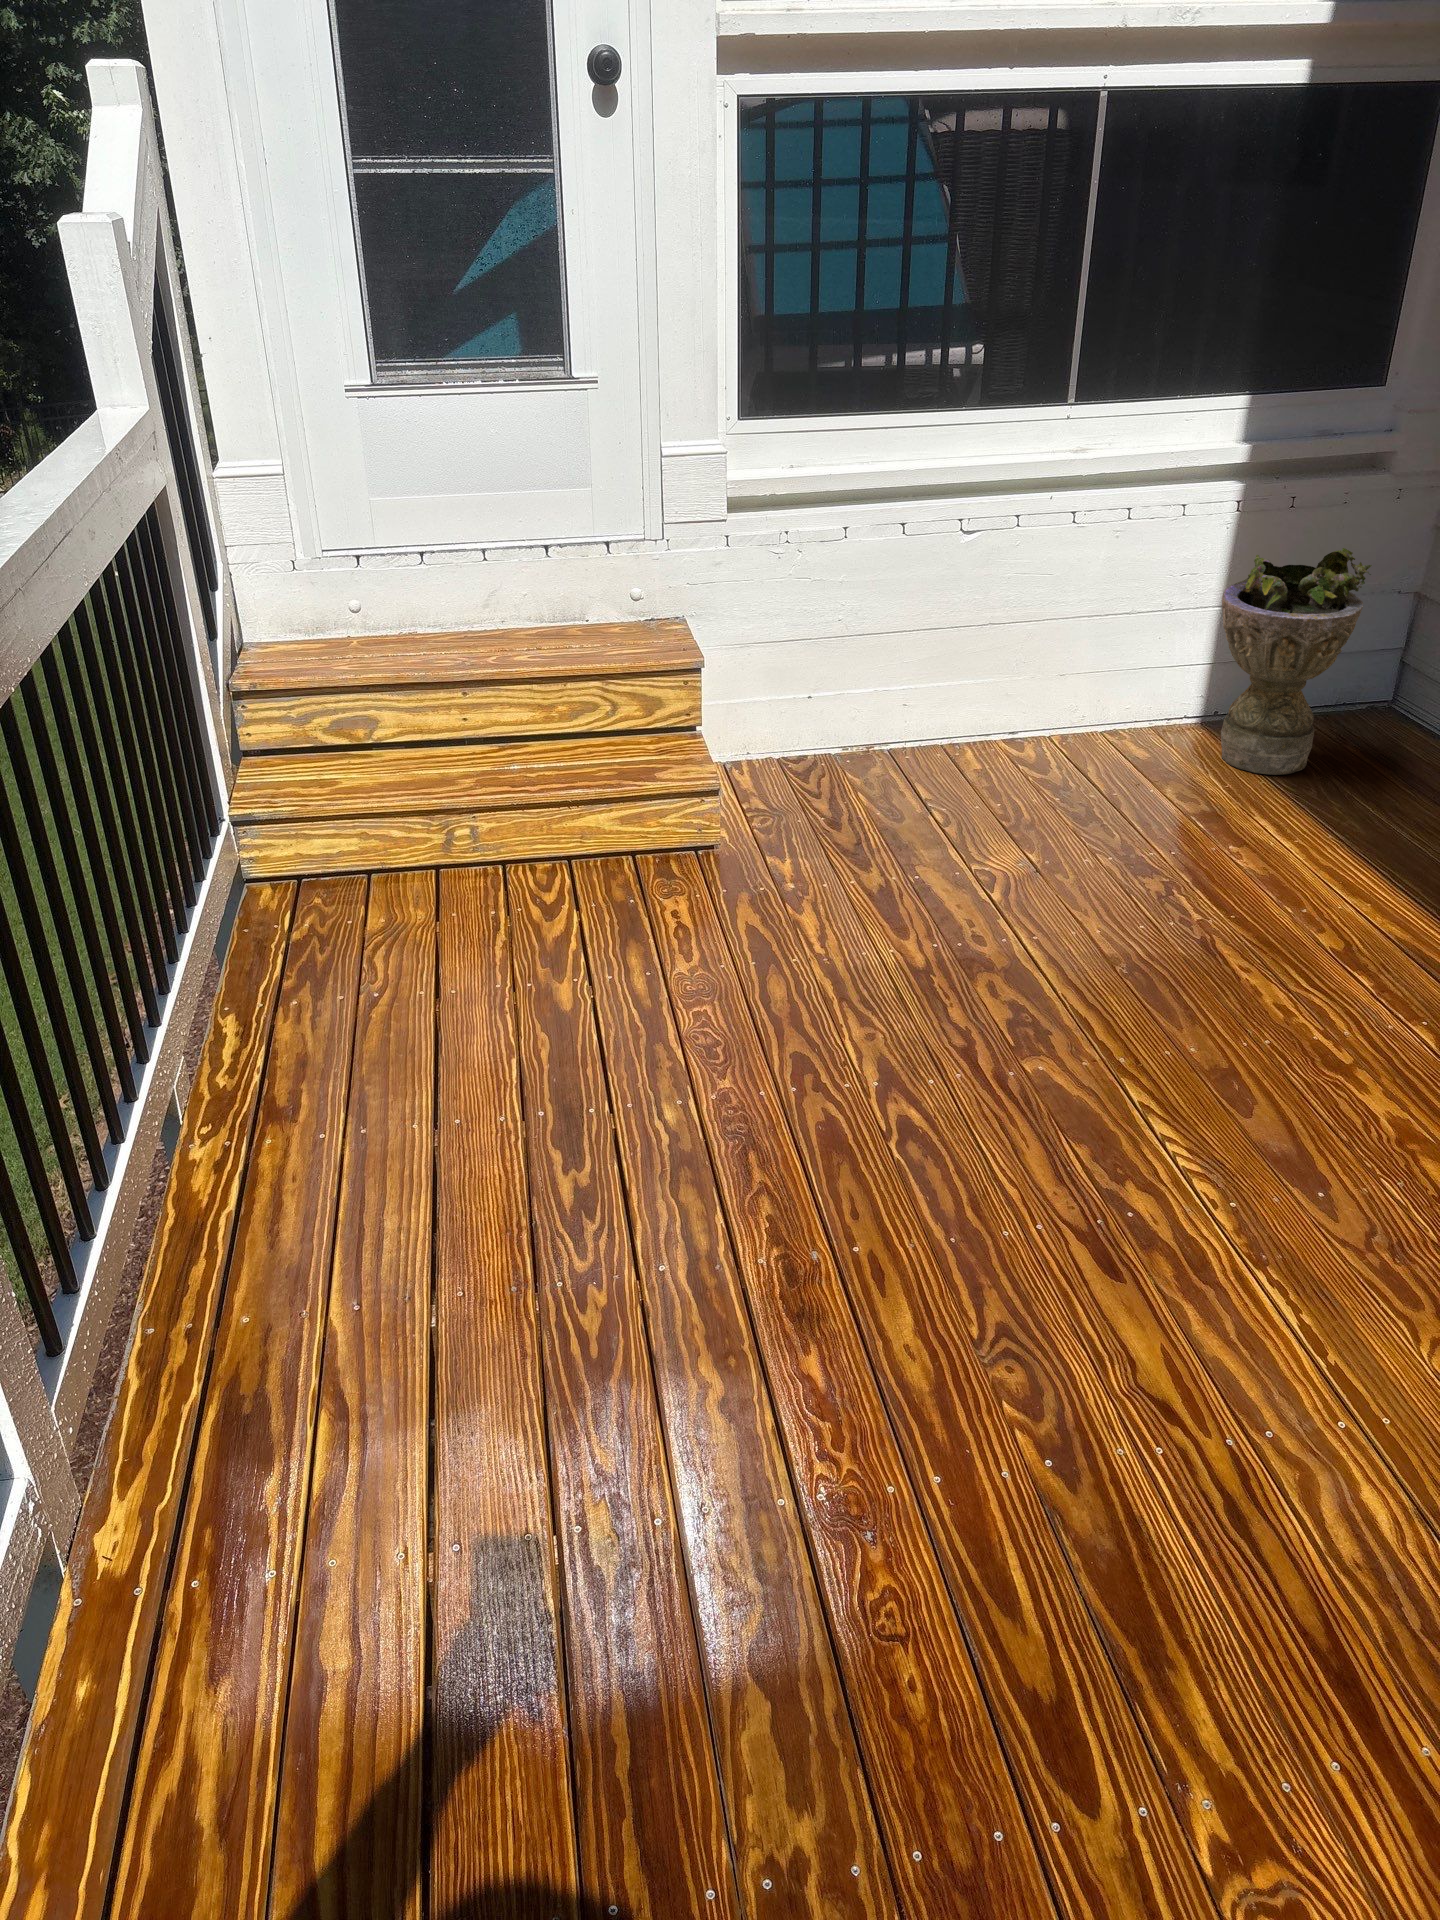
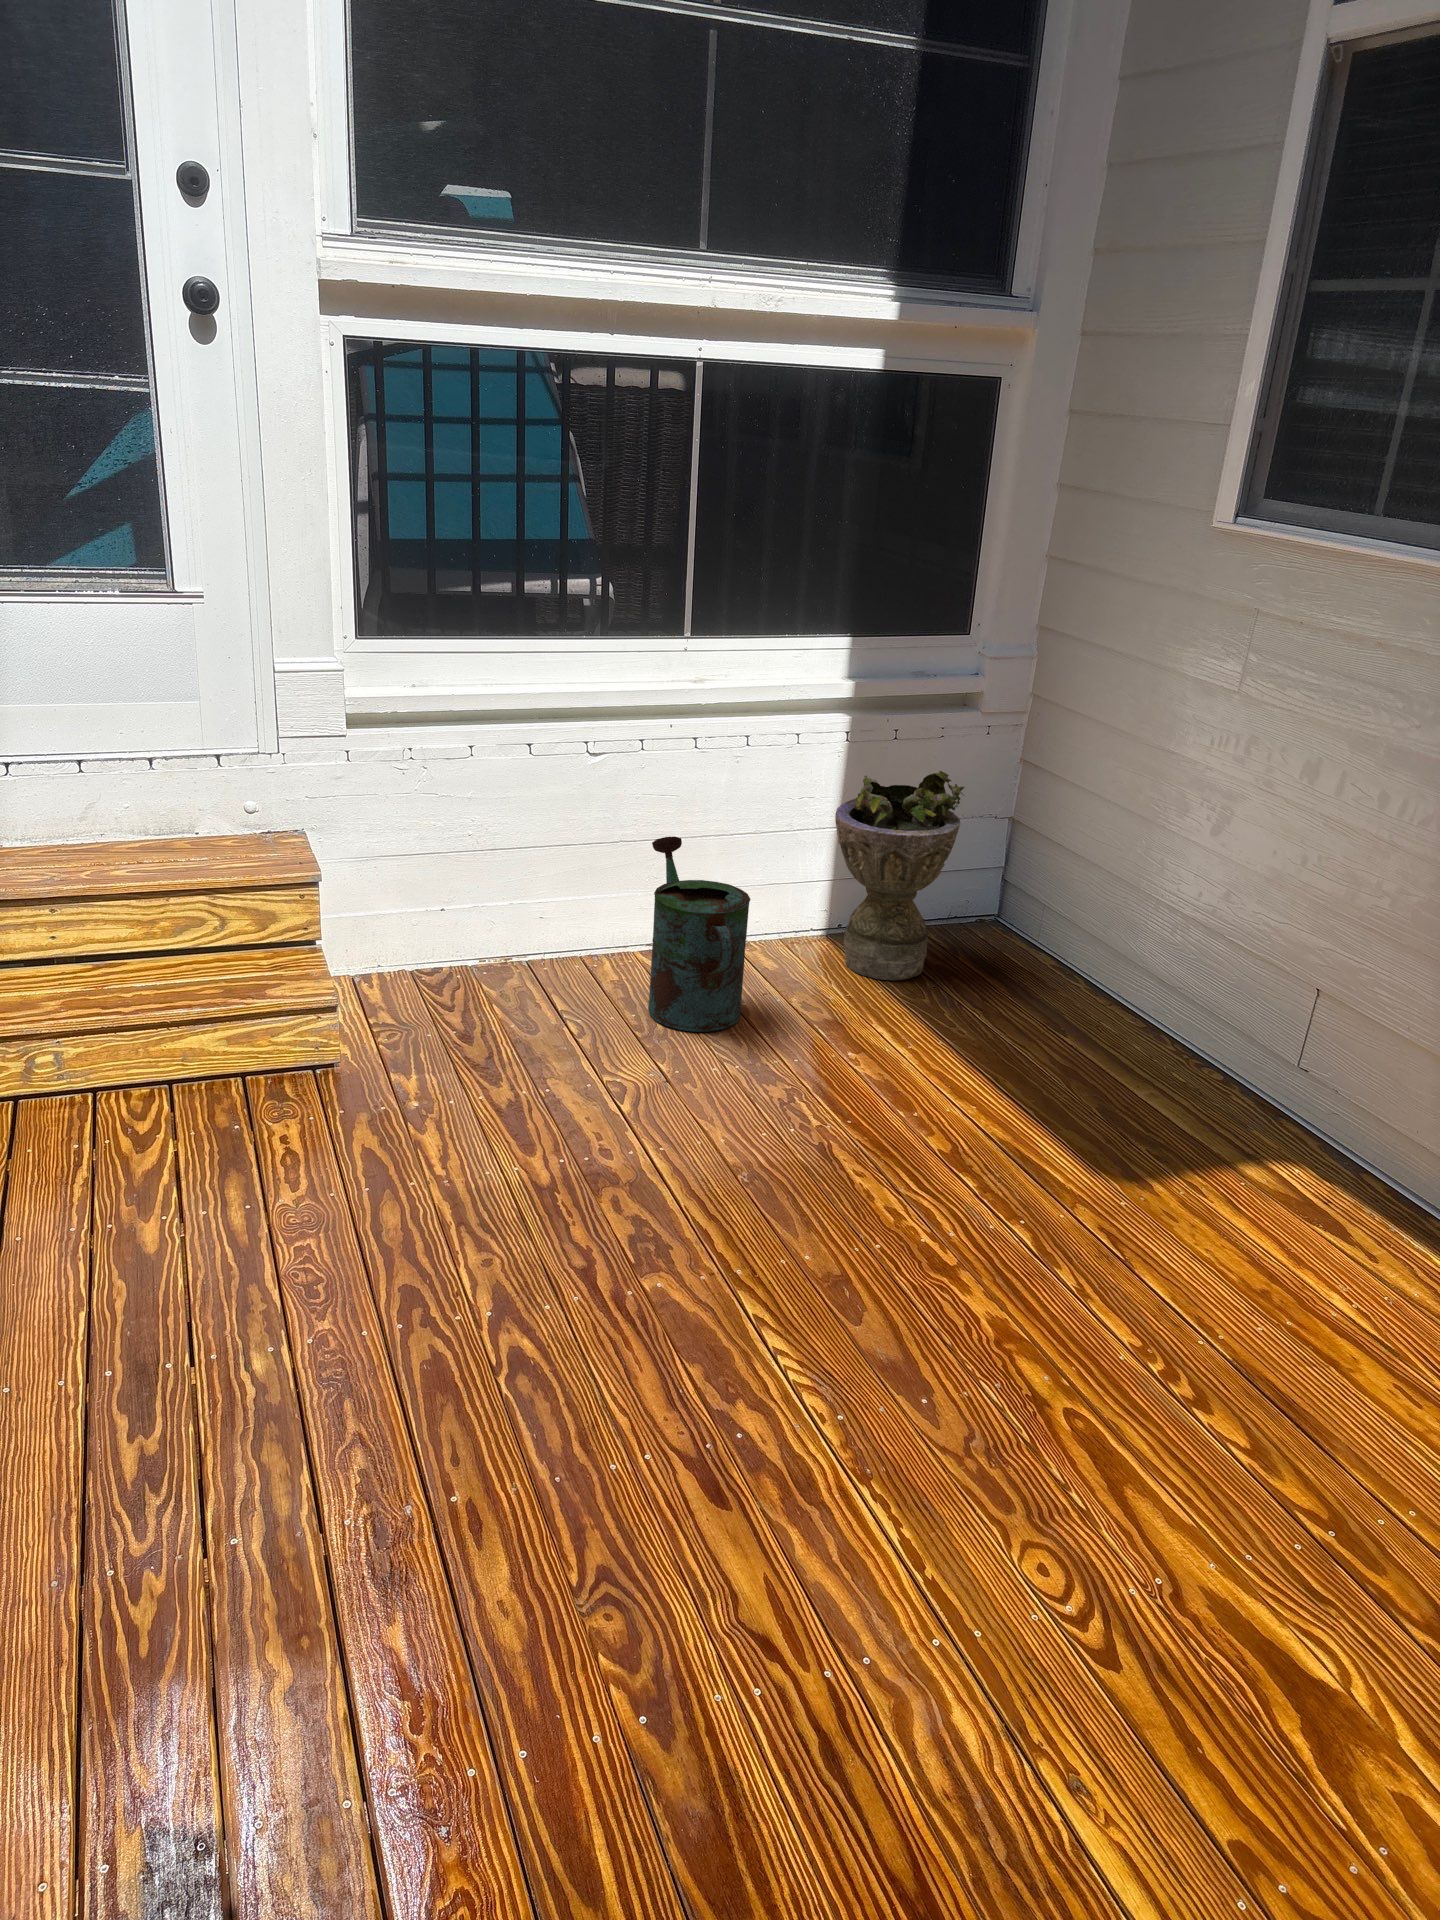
watering can: none [1016,622,1131,823] -> present [648,837,751,1032]

